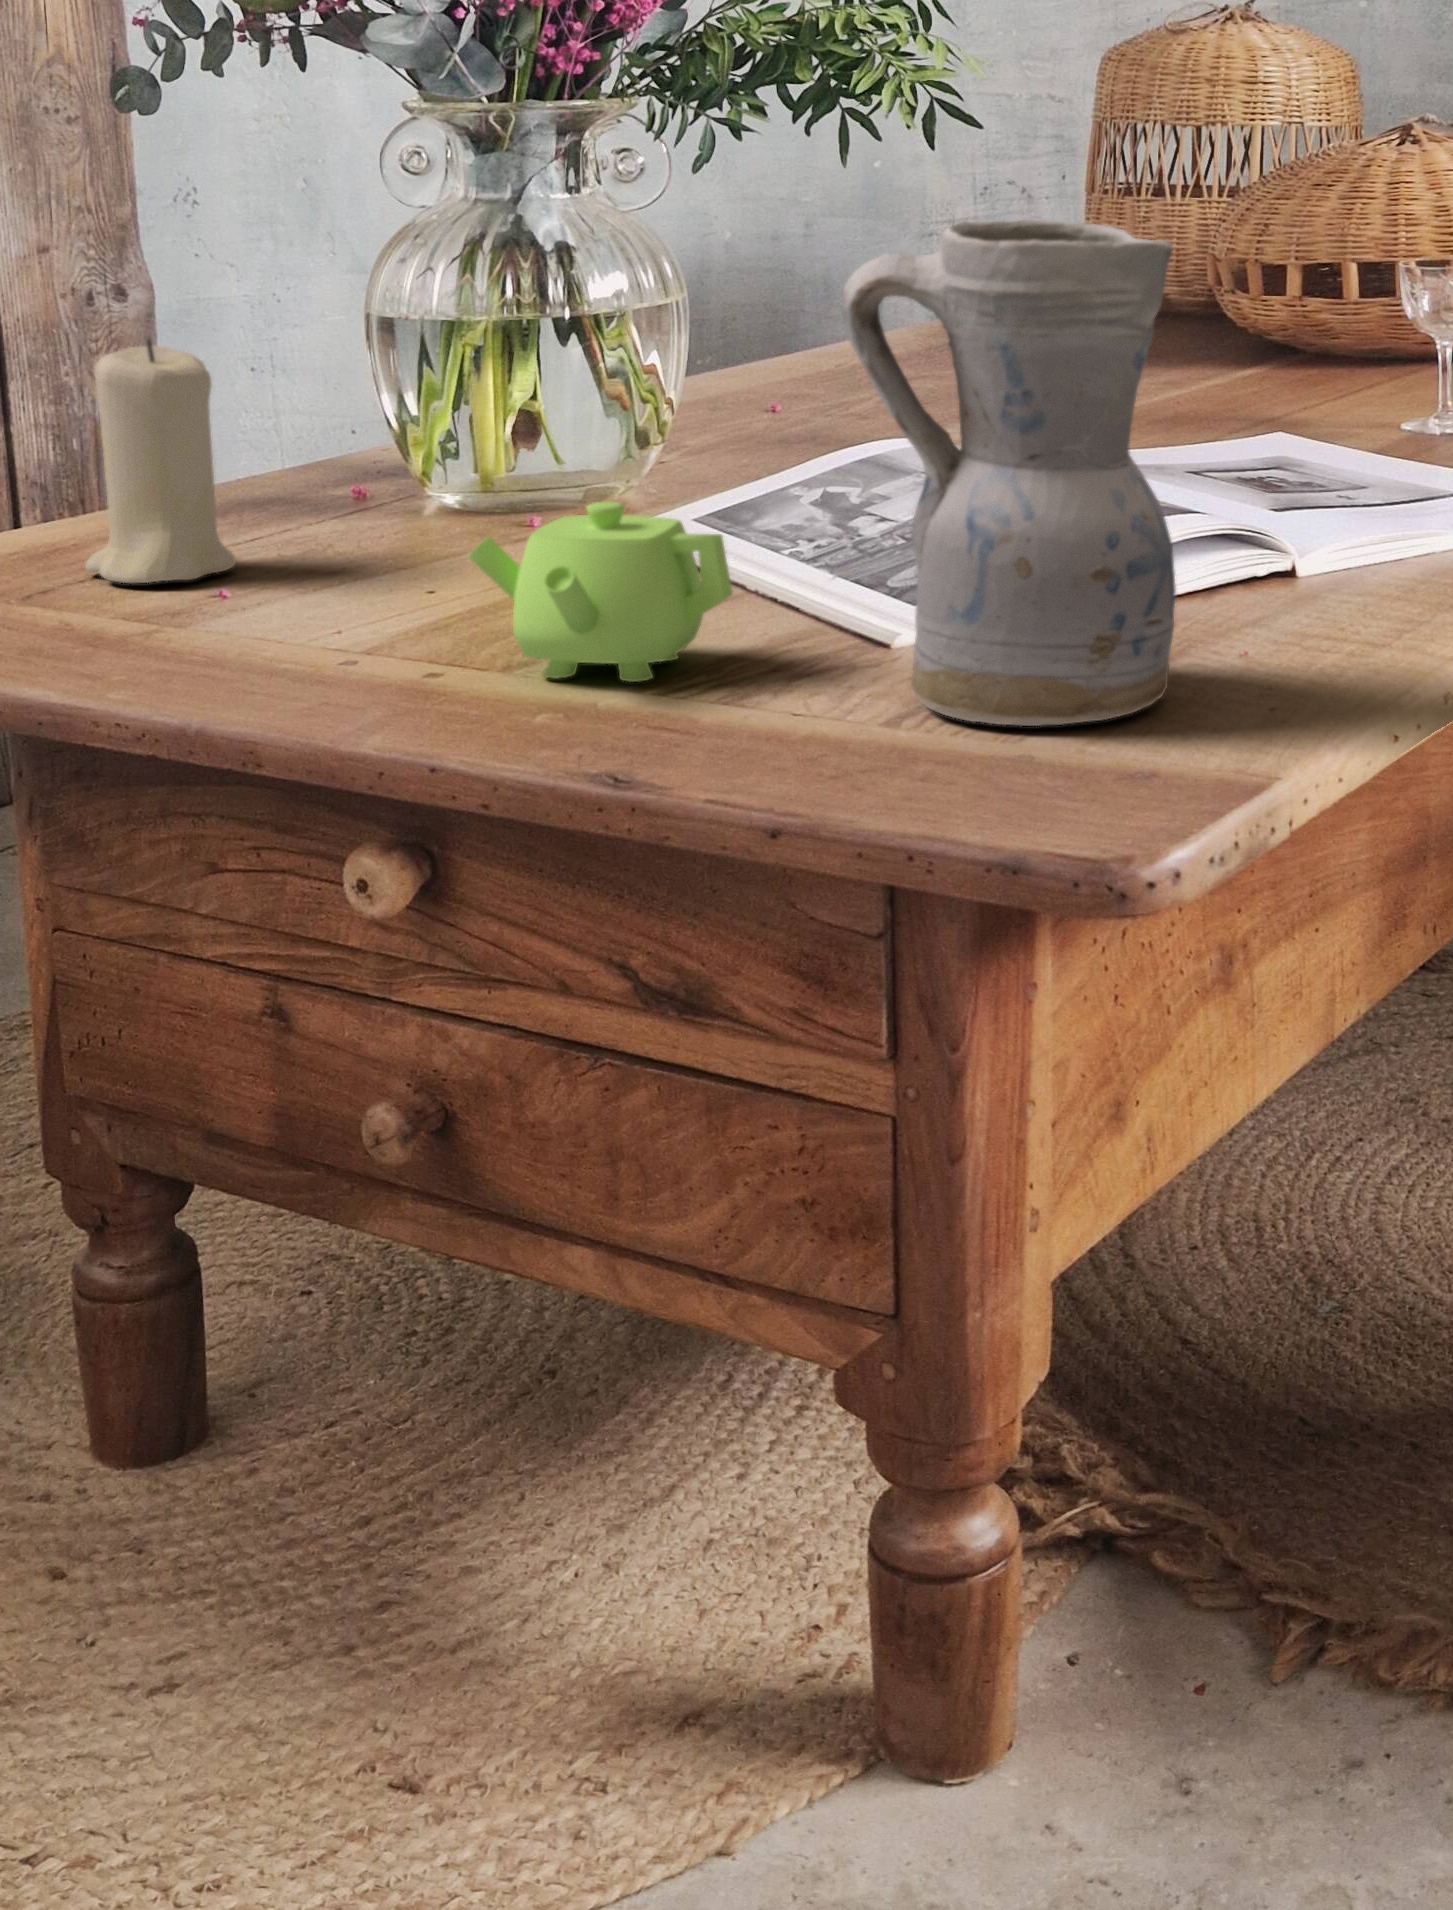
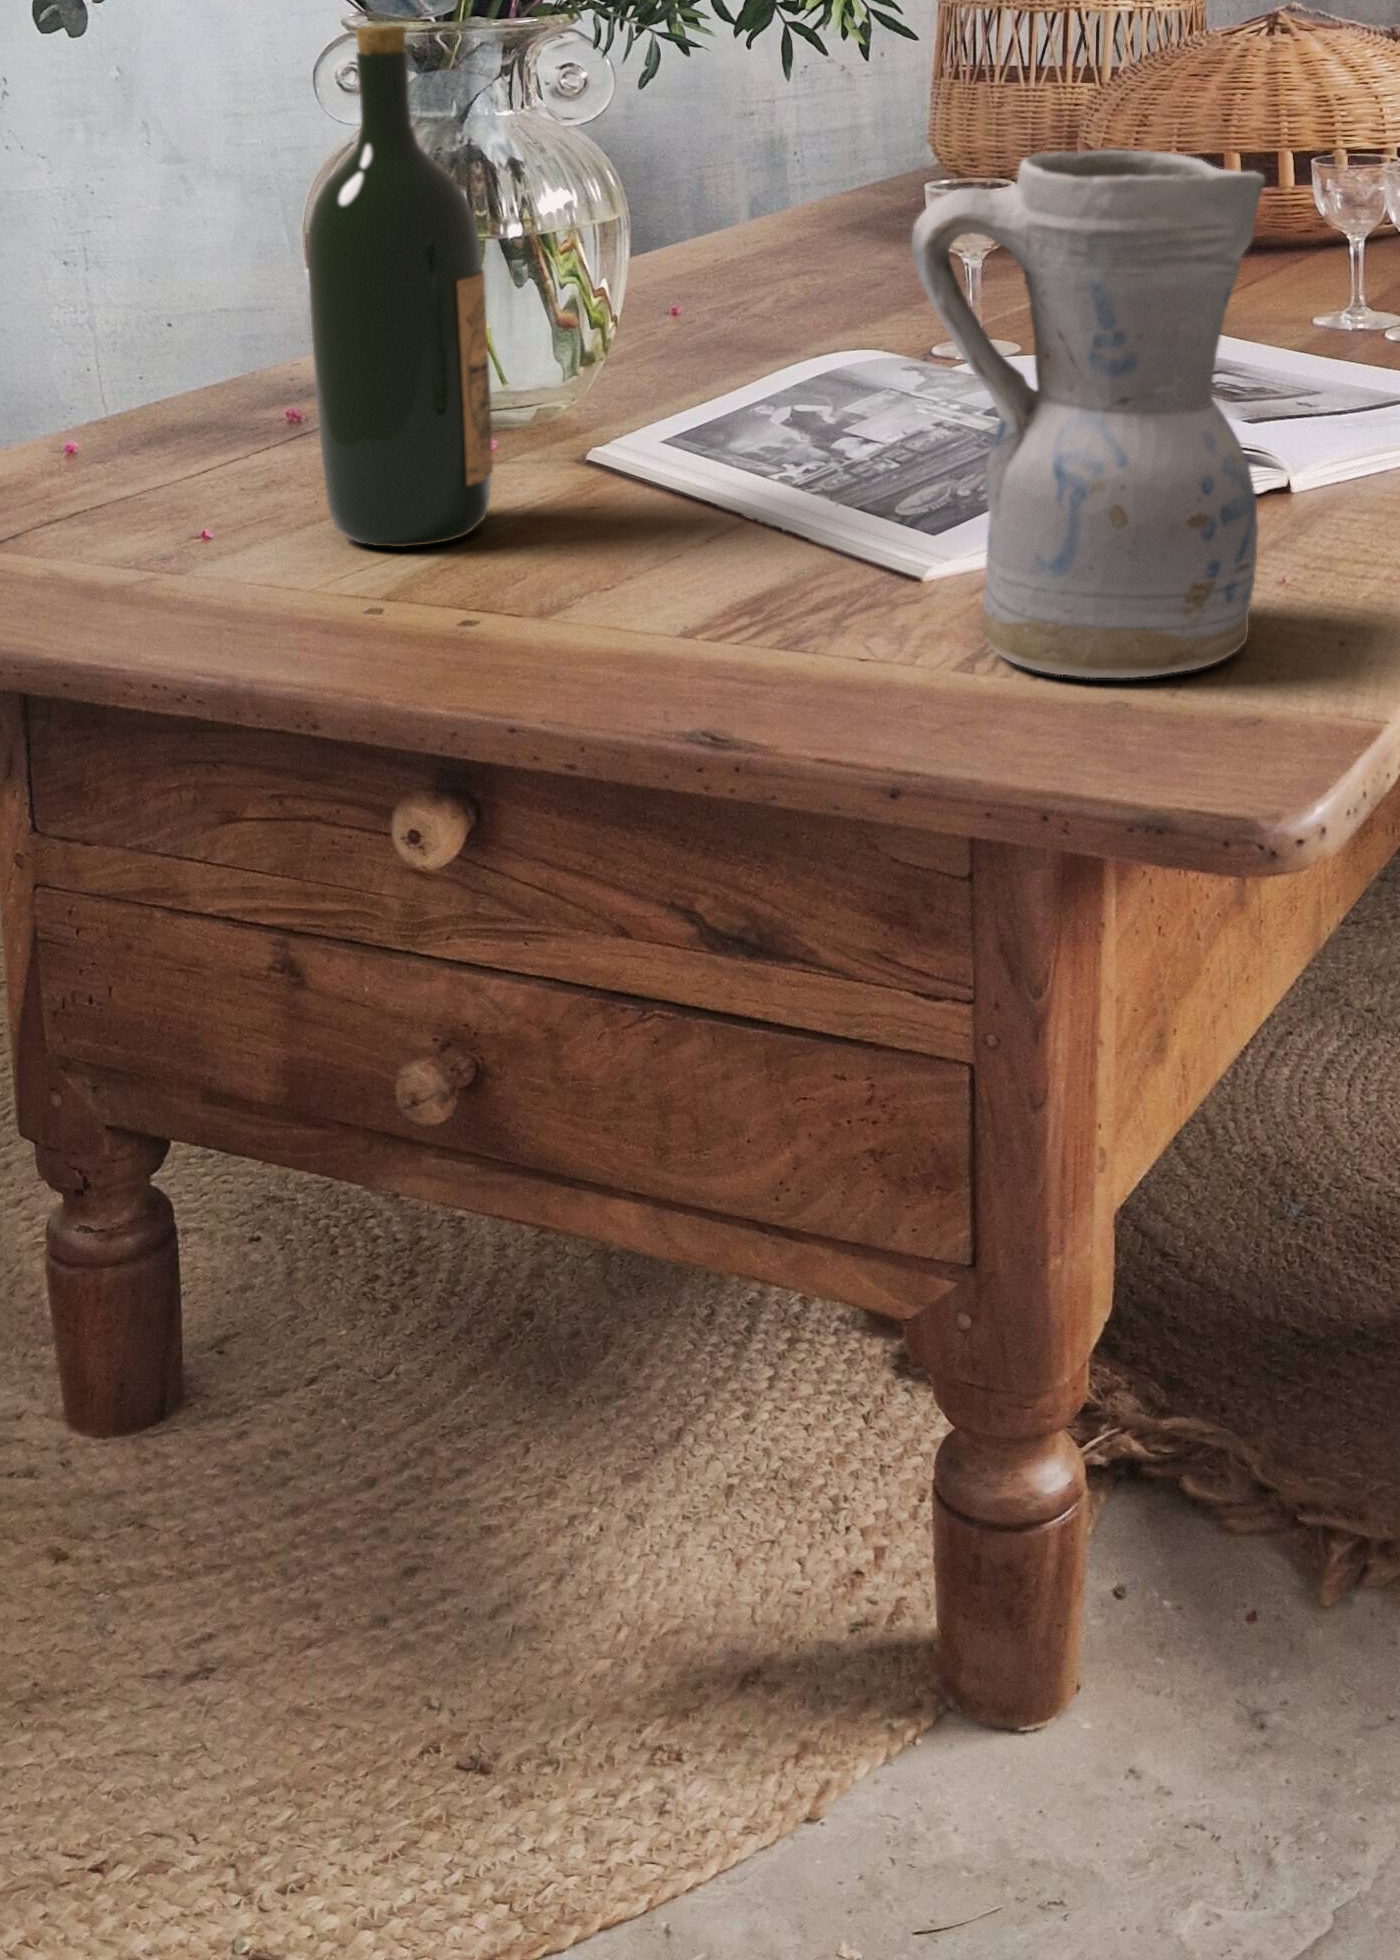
wine bottle: none [320,100,498,599] -> present [307,26,493,547]
candle: present [85,339,236,583] -> none [53,279,211,535]
teapot: present [468,501,733,682] -> none [499,449,781,637]

